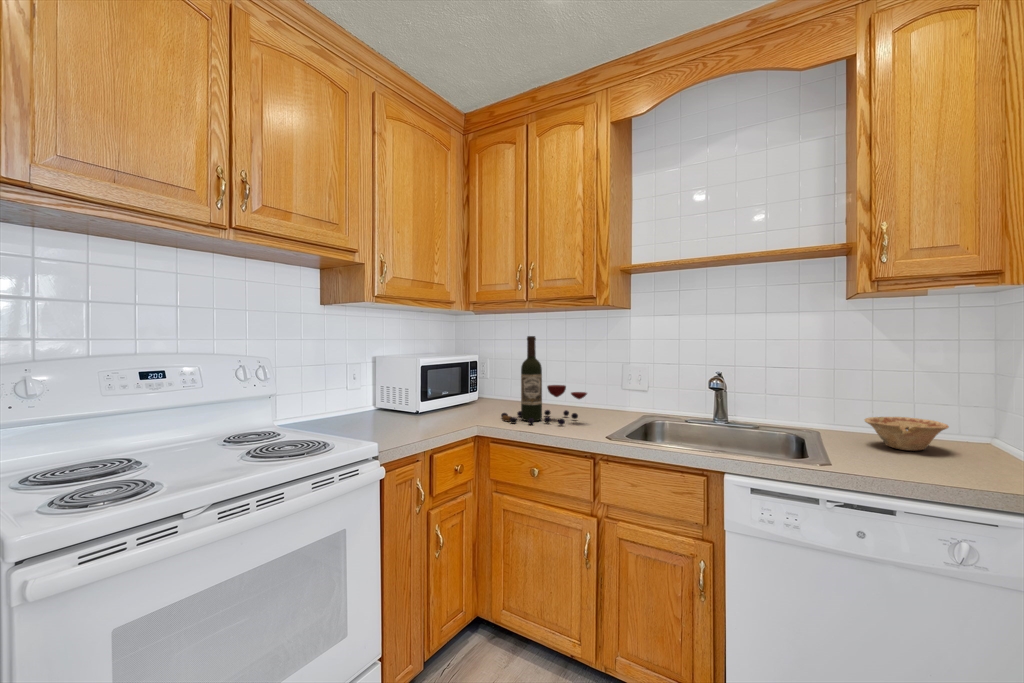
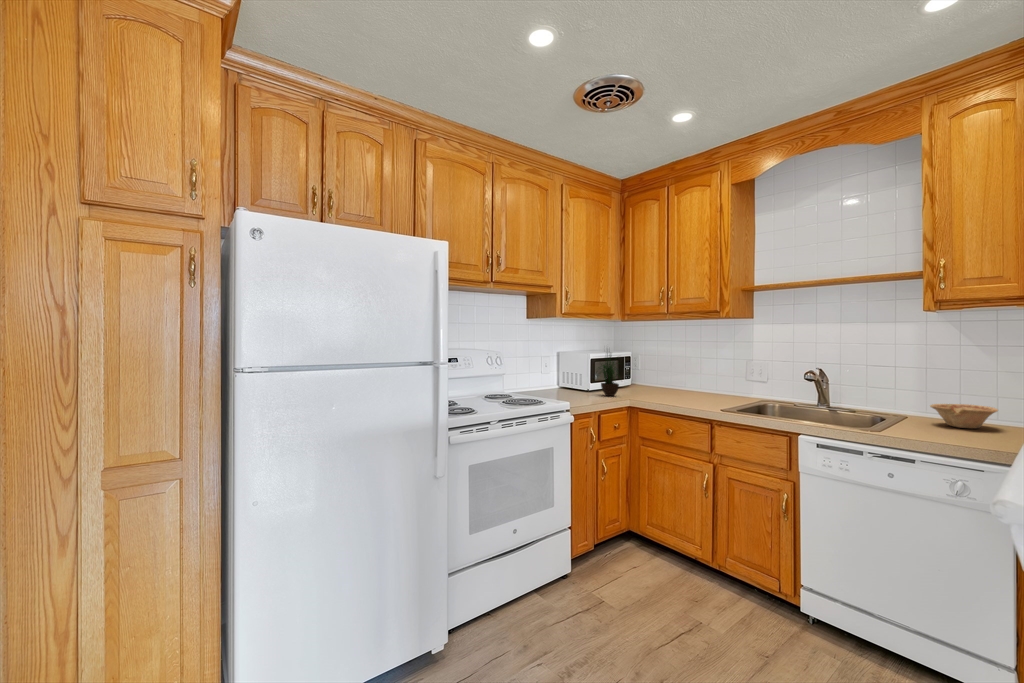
potted plant: none [424,333,468,421] -> present [601,356,619,396]
wine bottle: present [501,336,587,425] -> none [647,340,712,402]

